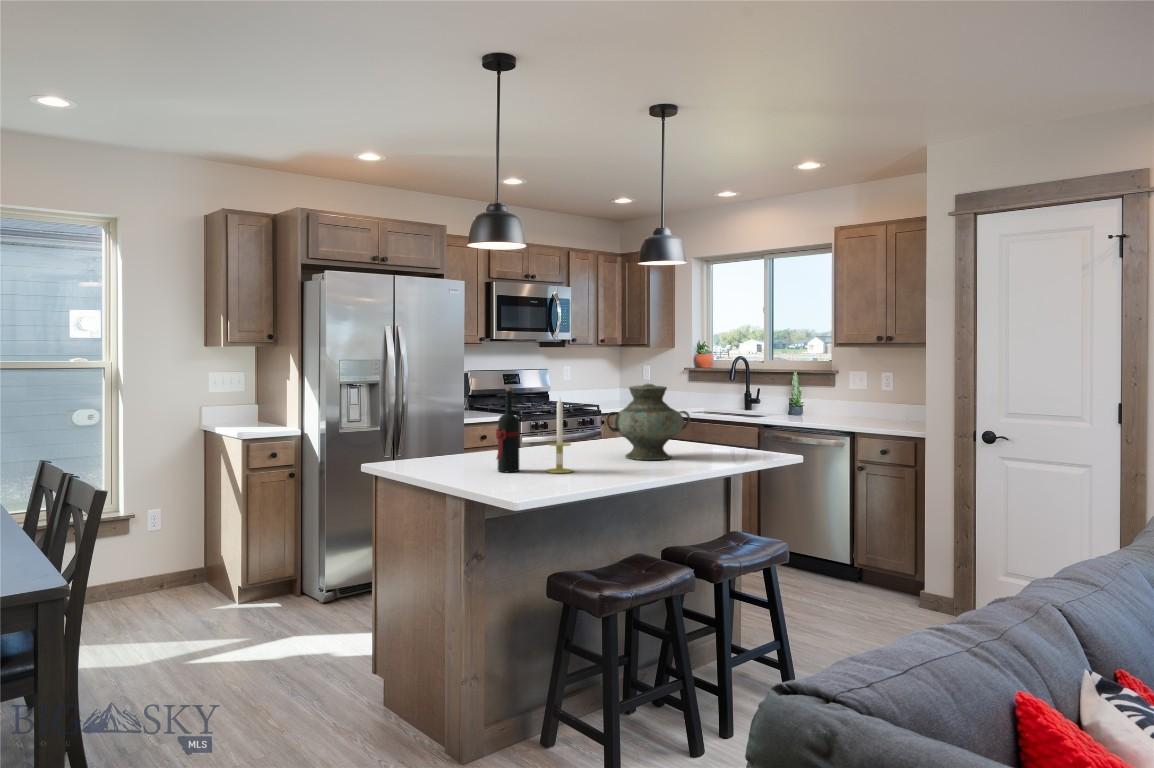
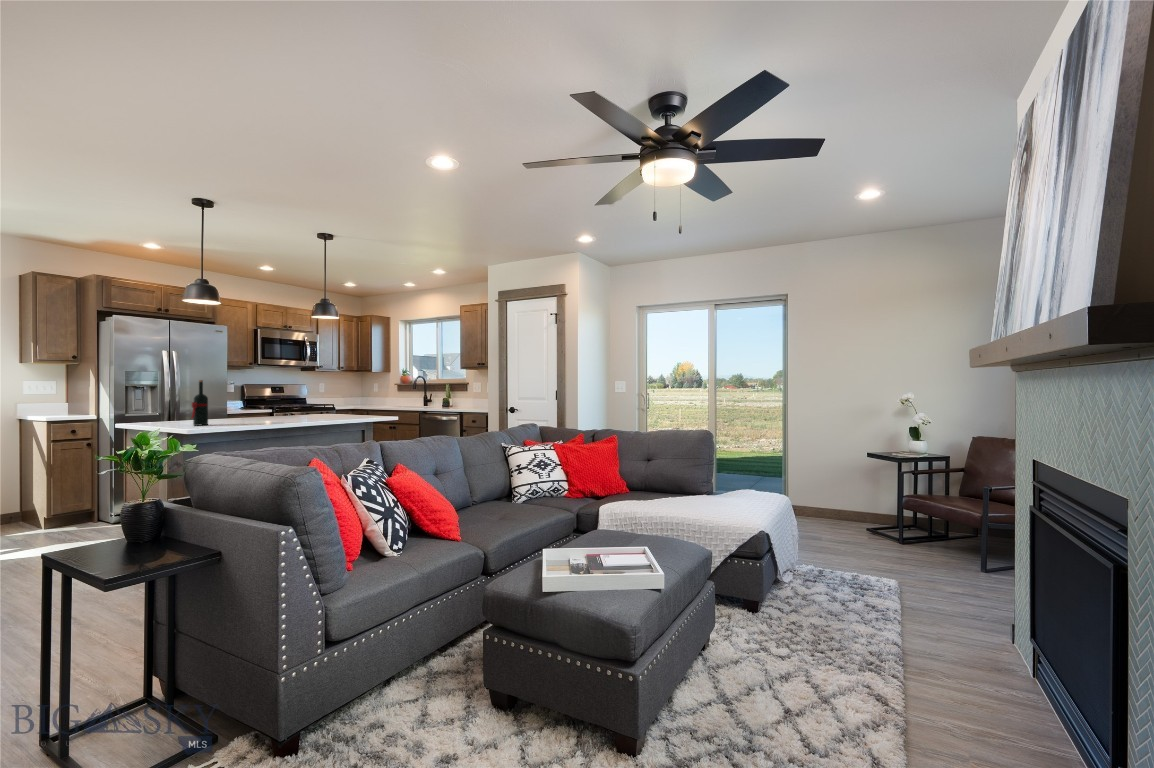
vase: present [606,384,690,460] -> none [275,380,330,420]
candle: present [546,398,573,473] -> none [224,385,242,425]

